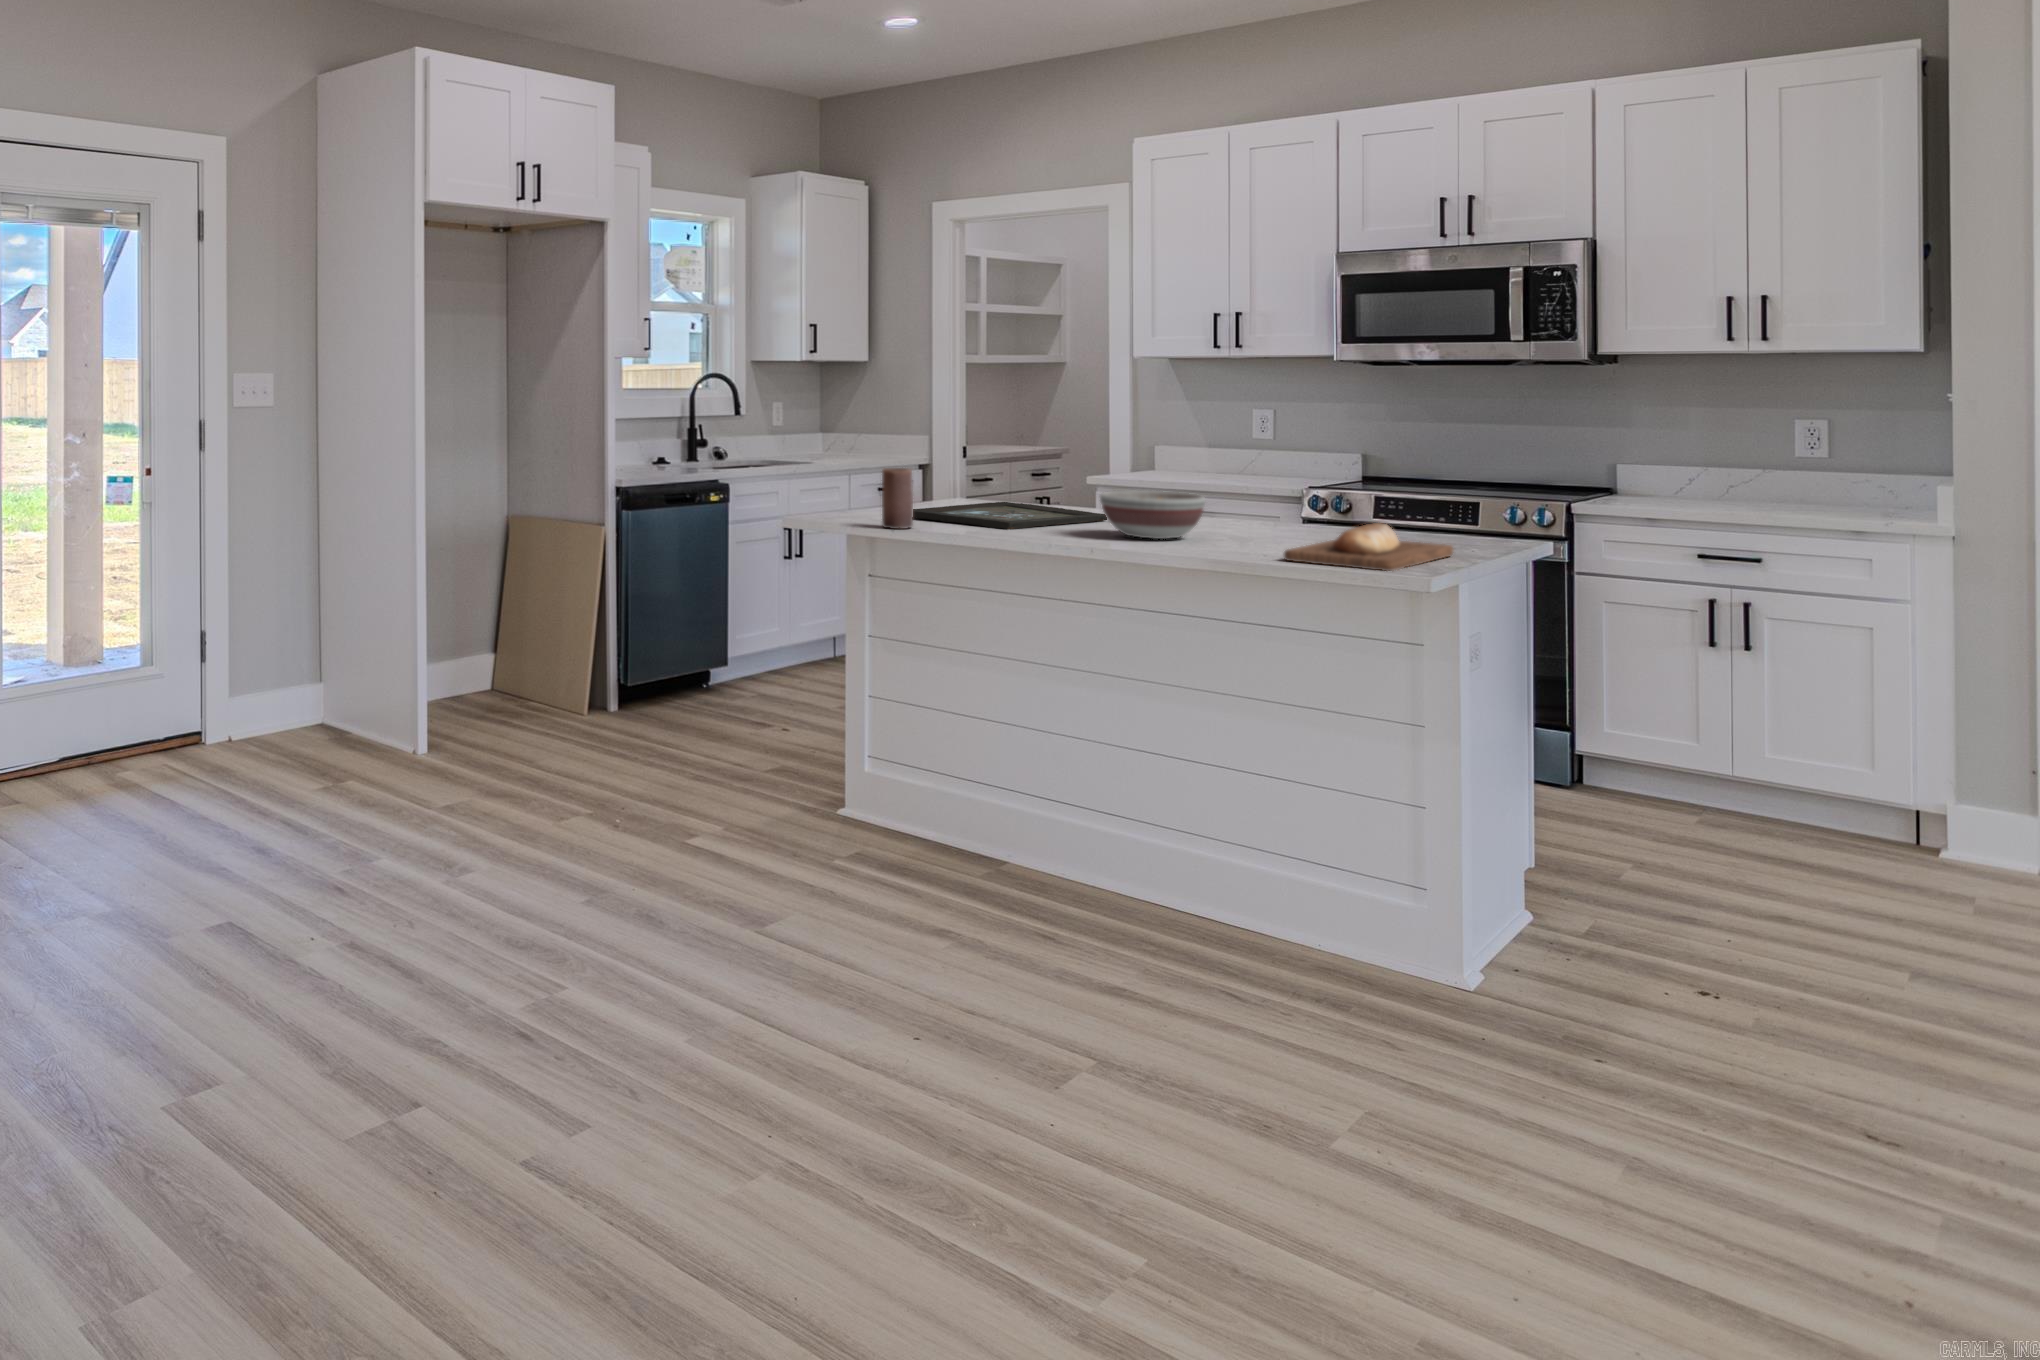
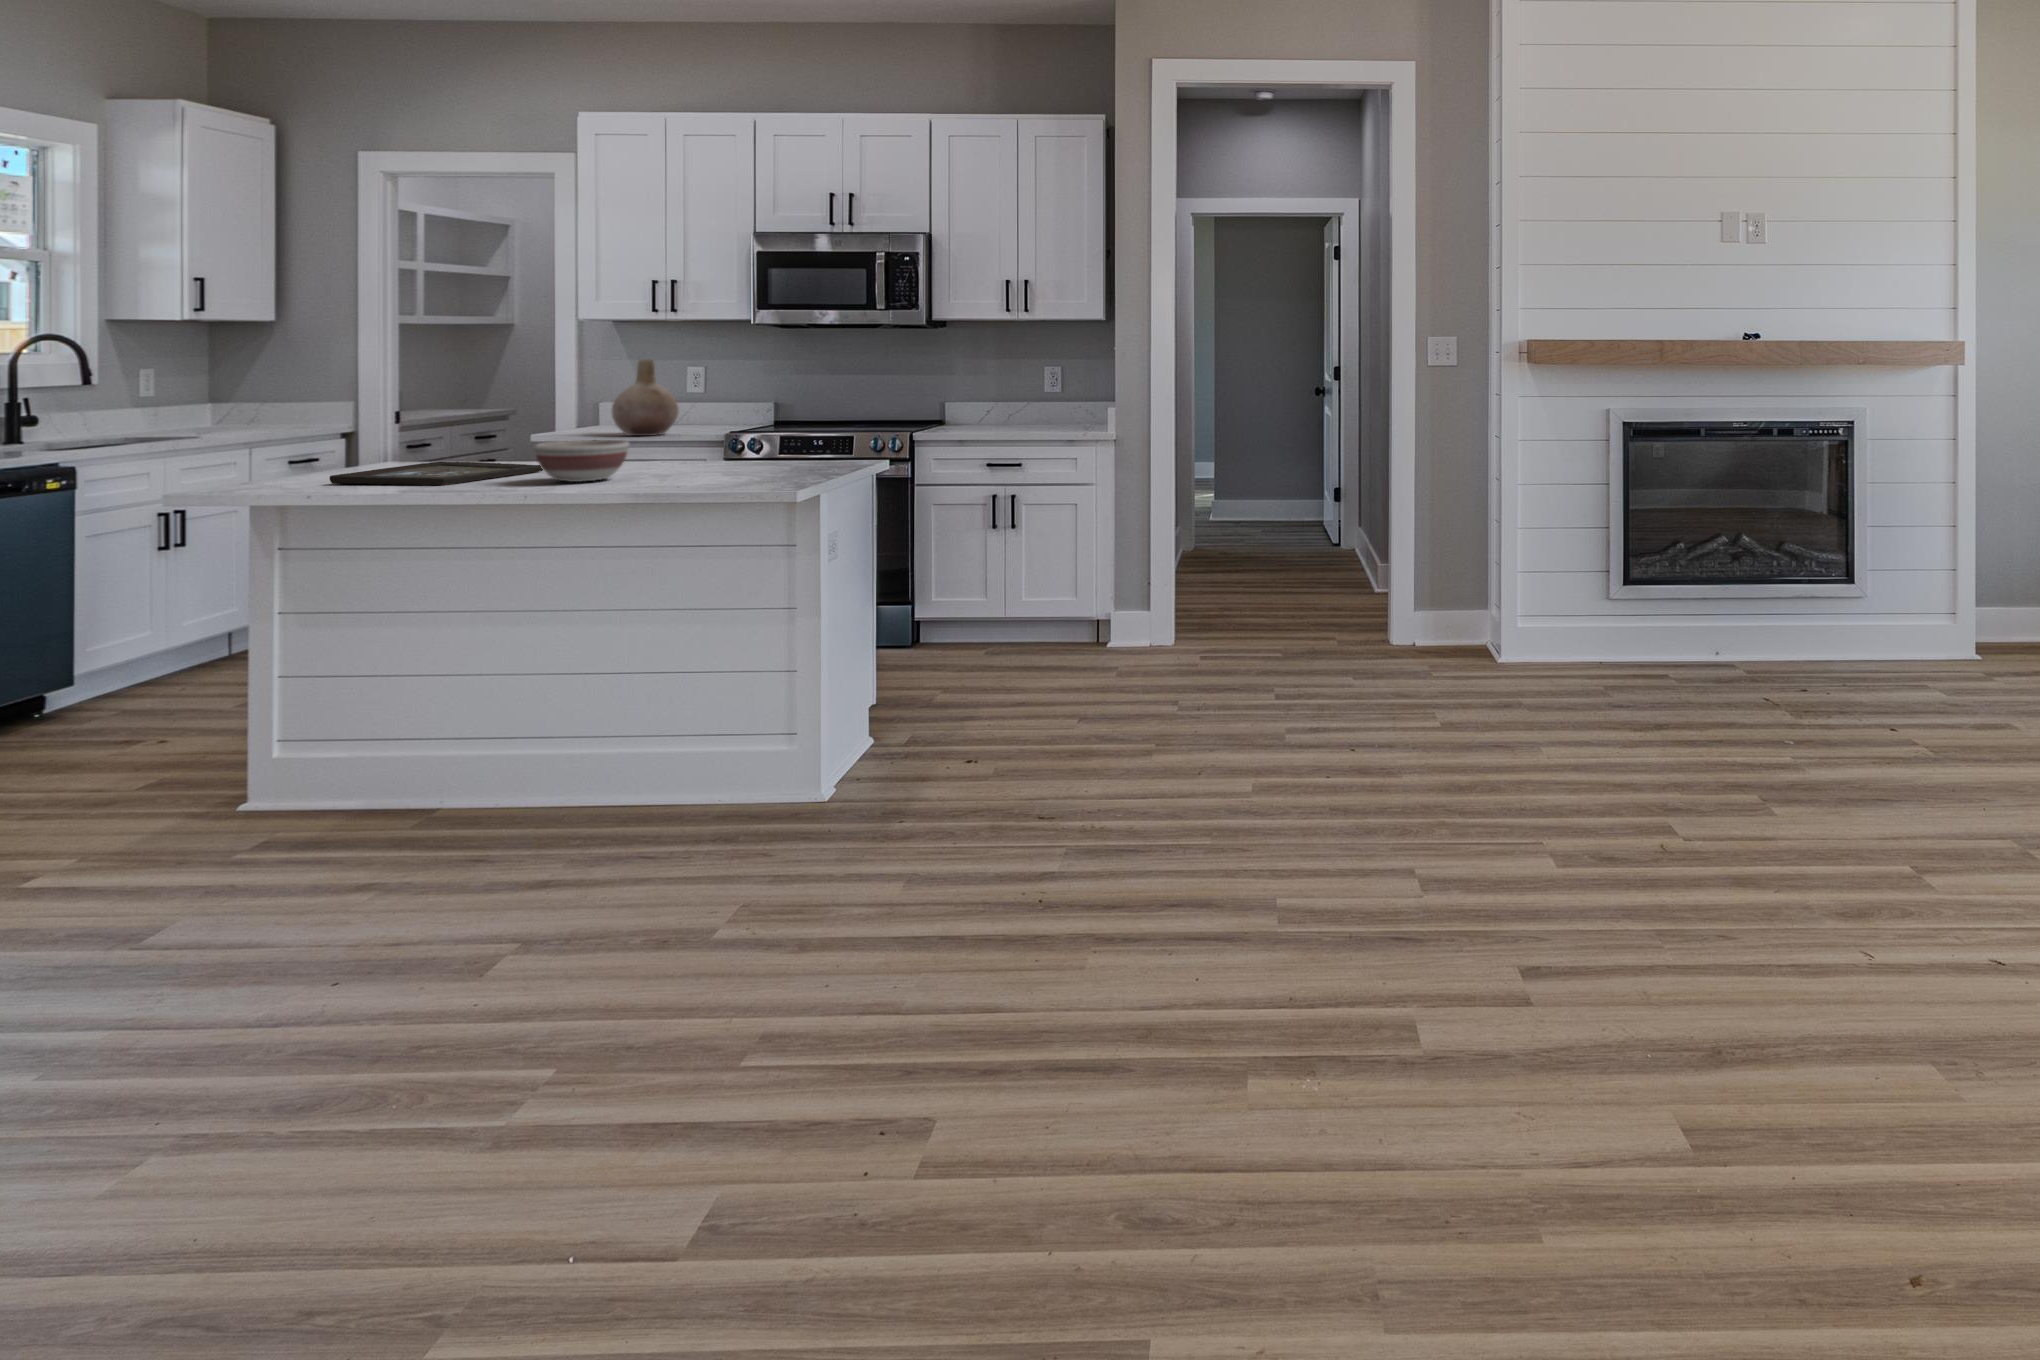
vase: none [1172,400,1247,485] -> present [612,359,679,436]
candle: present [882,468,913,529] -> none [300,432,336,495]
bread loaf: present [1284,523,1453,571] -> none [688,453,814,488]

